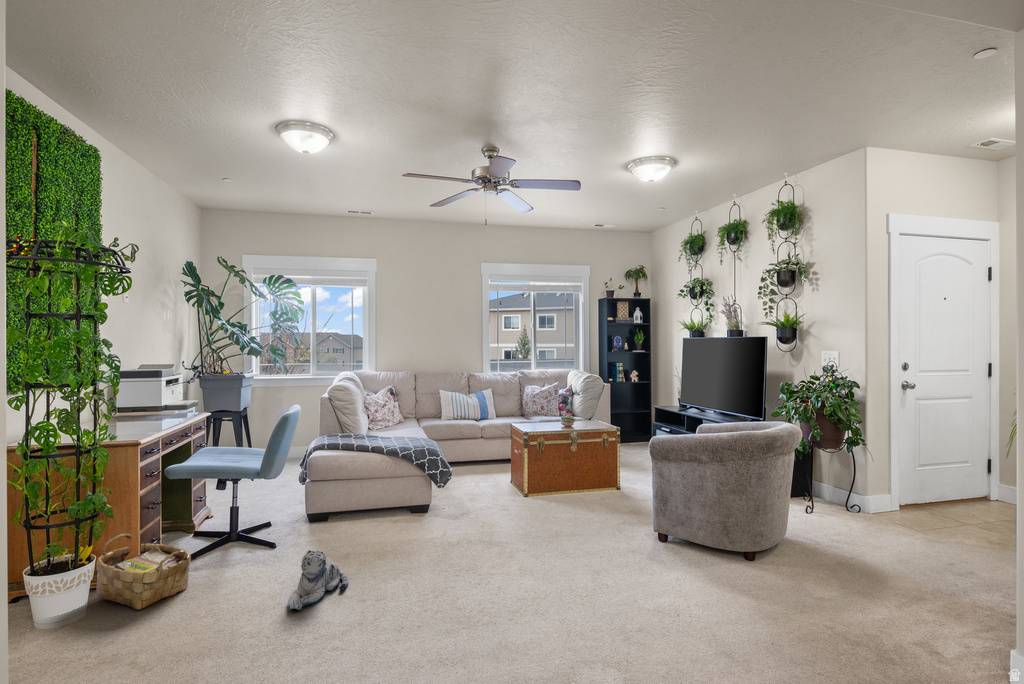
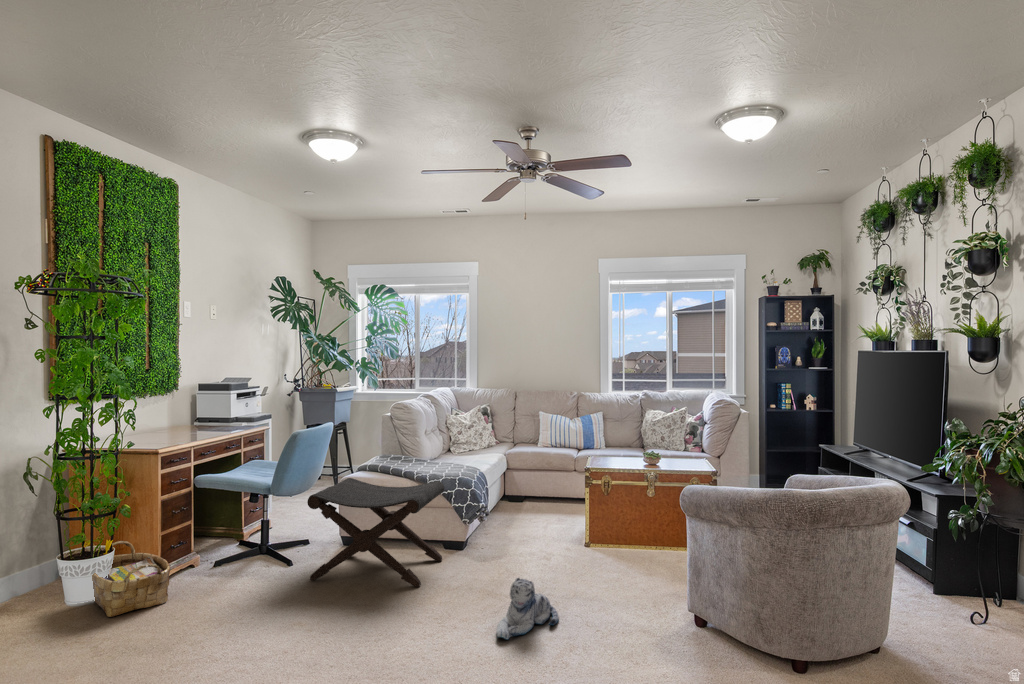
footstool: none [314,451,424,549] -> present [307,478,444,587]
plush toy: present [288,550,348,610] -> present [496,578,559,639]

